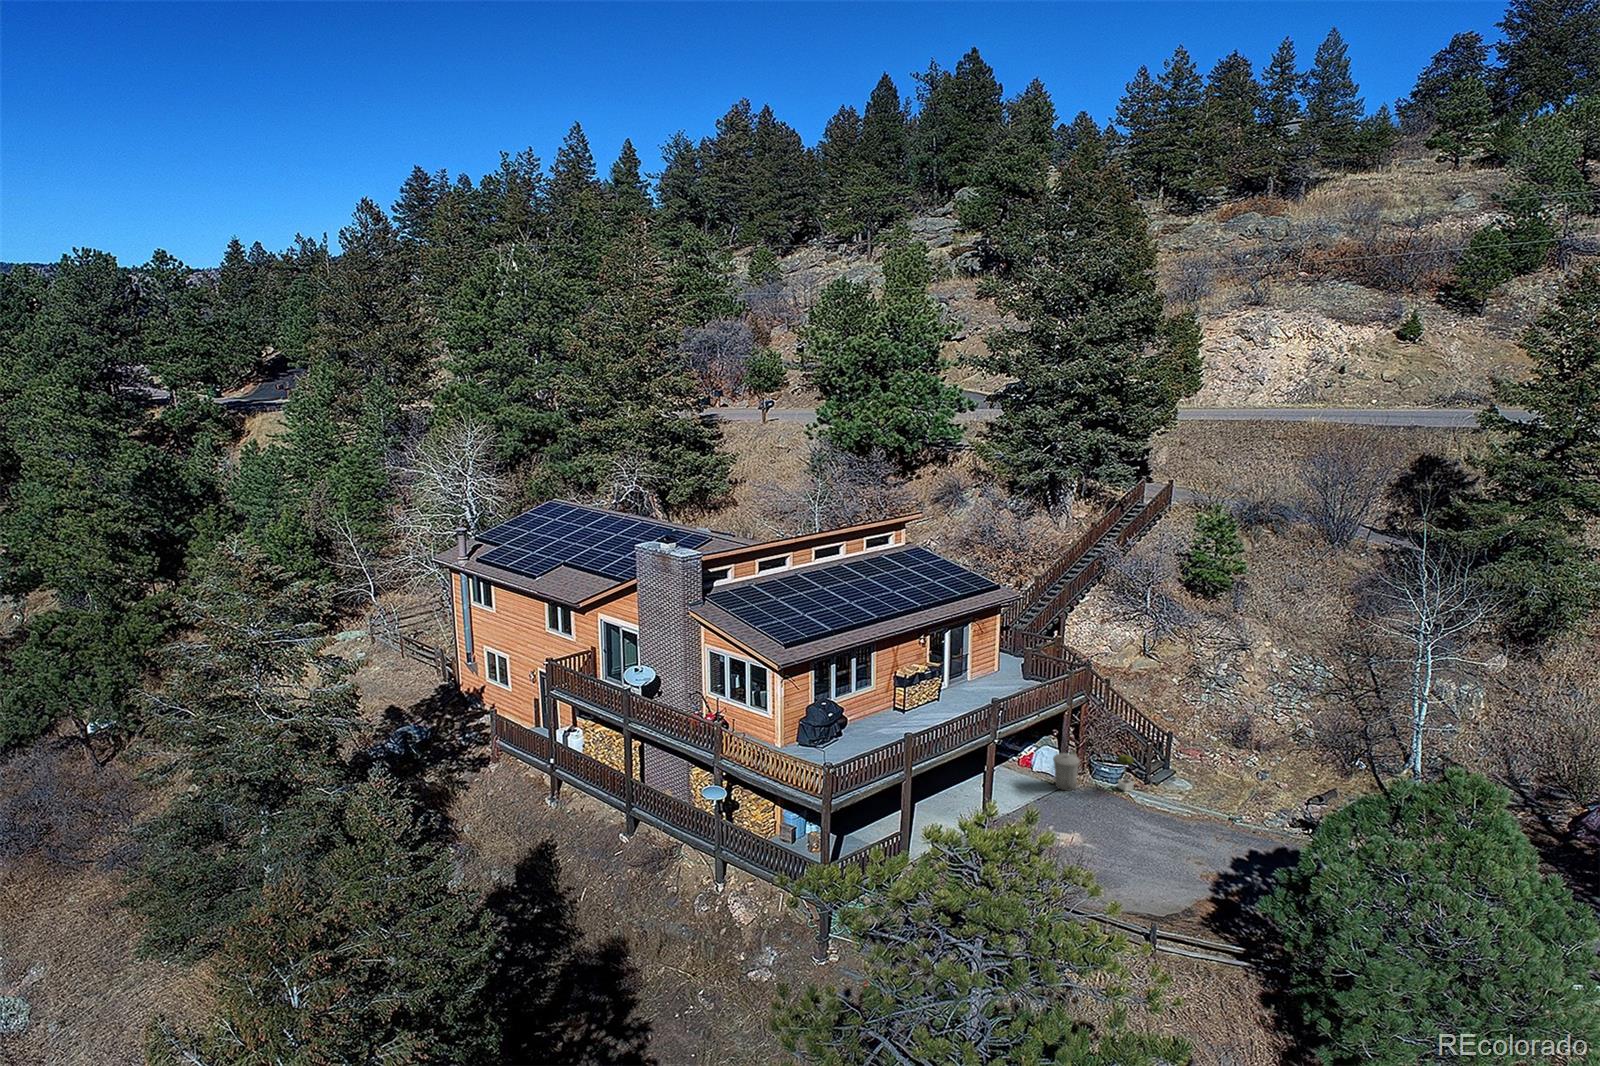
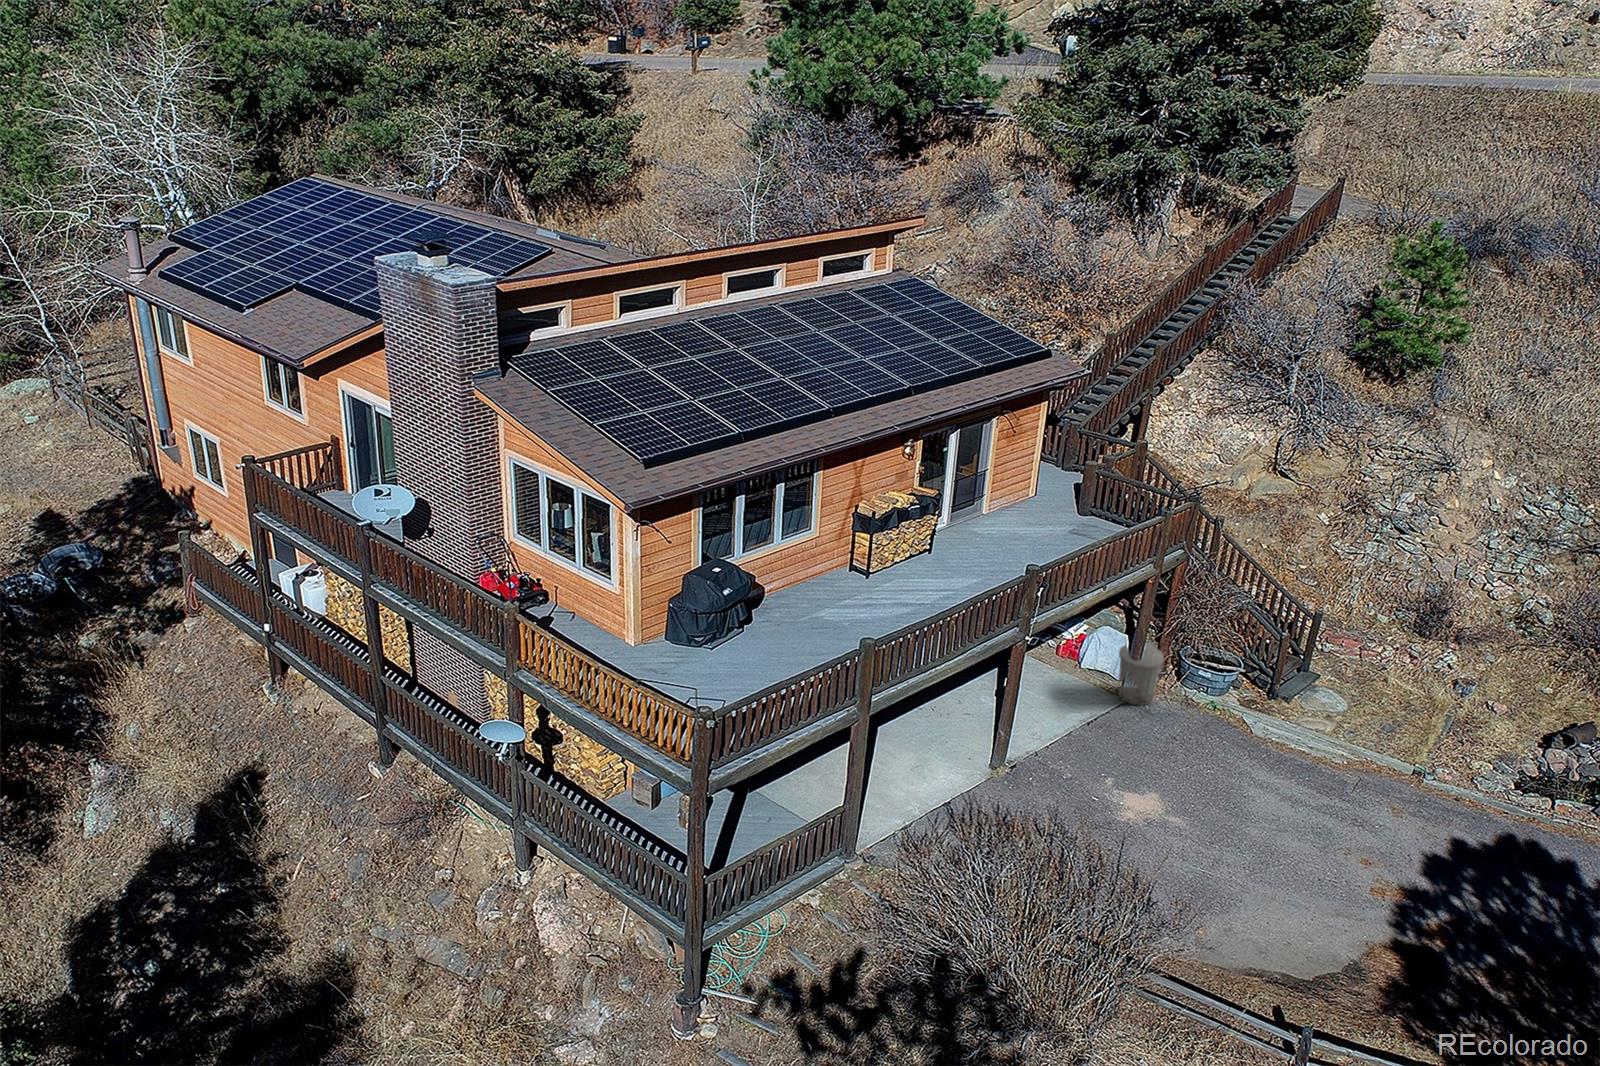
potted tree: present [1117,755,1134,791] -> none [1223,651,1256,711]

